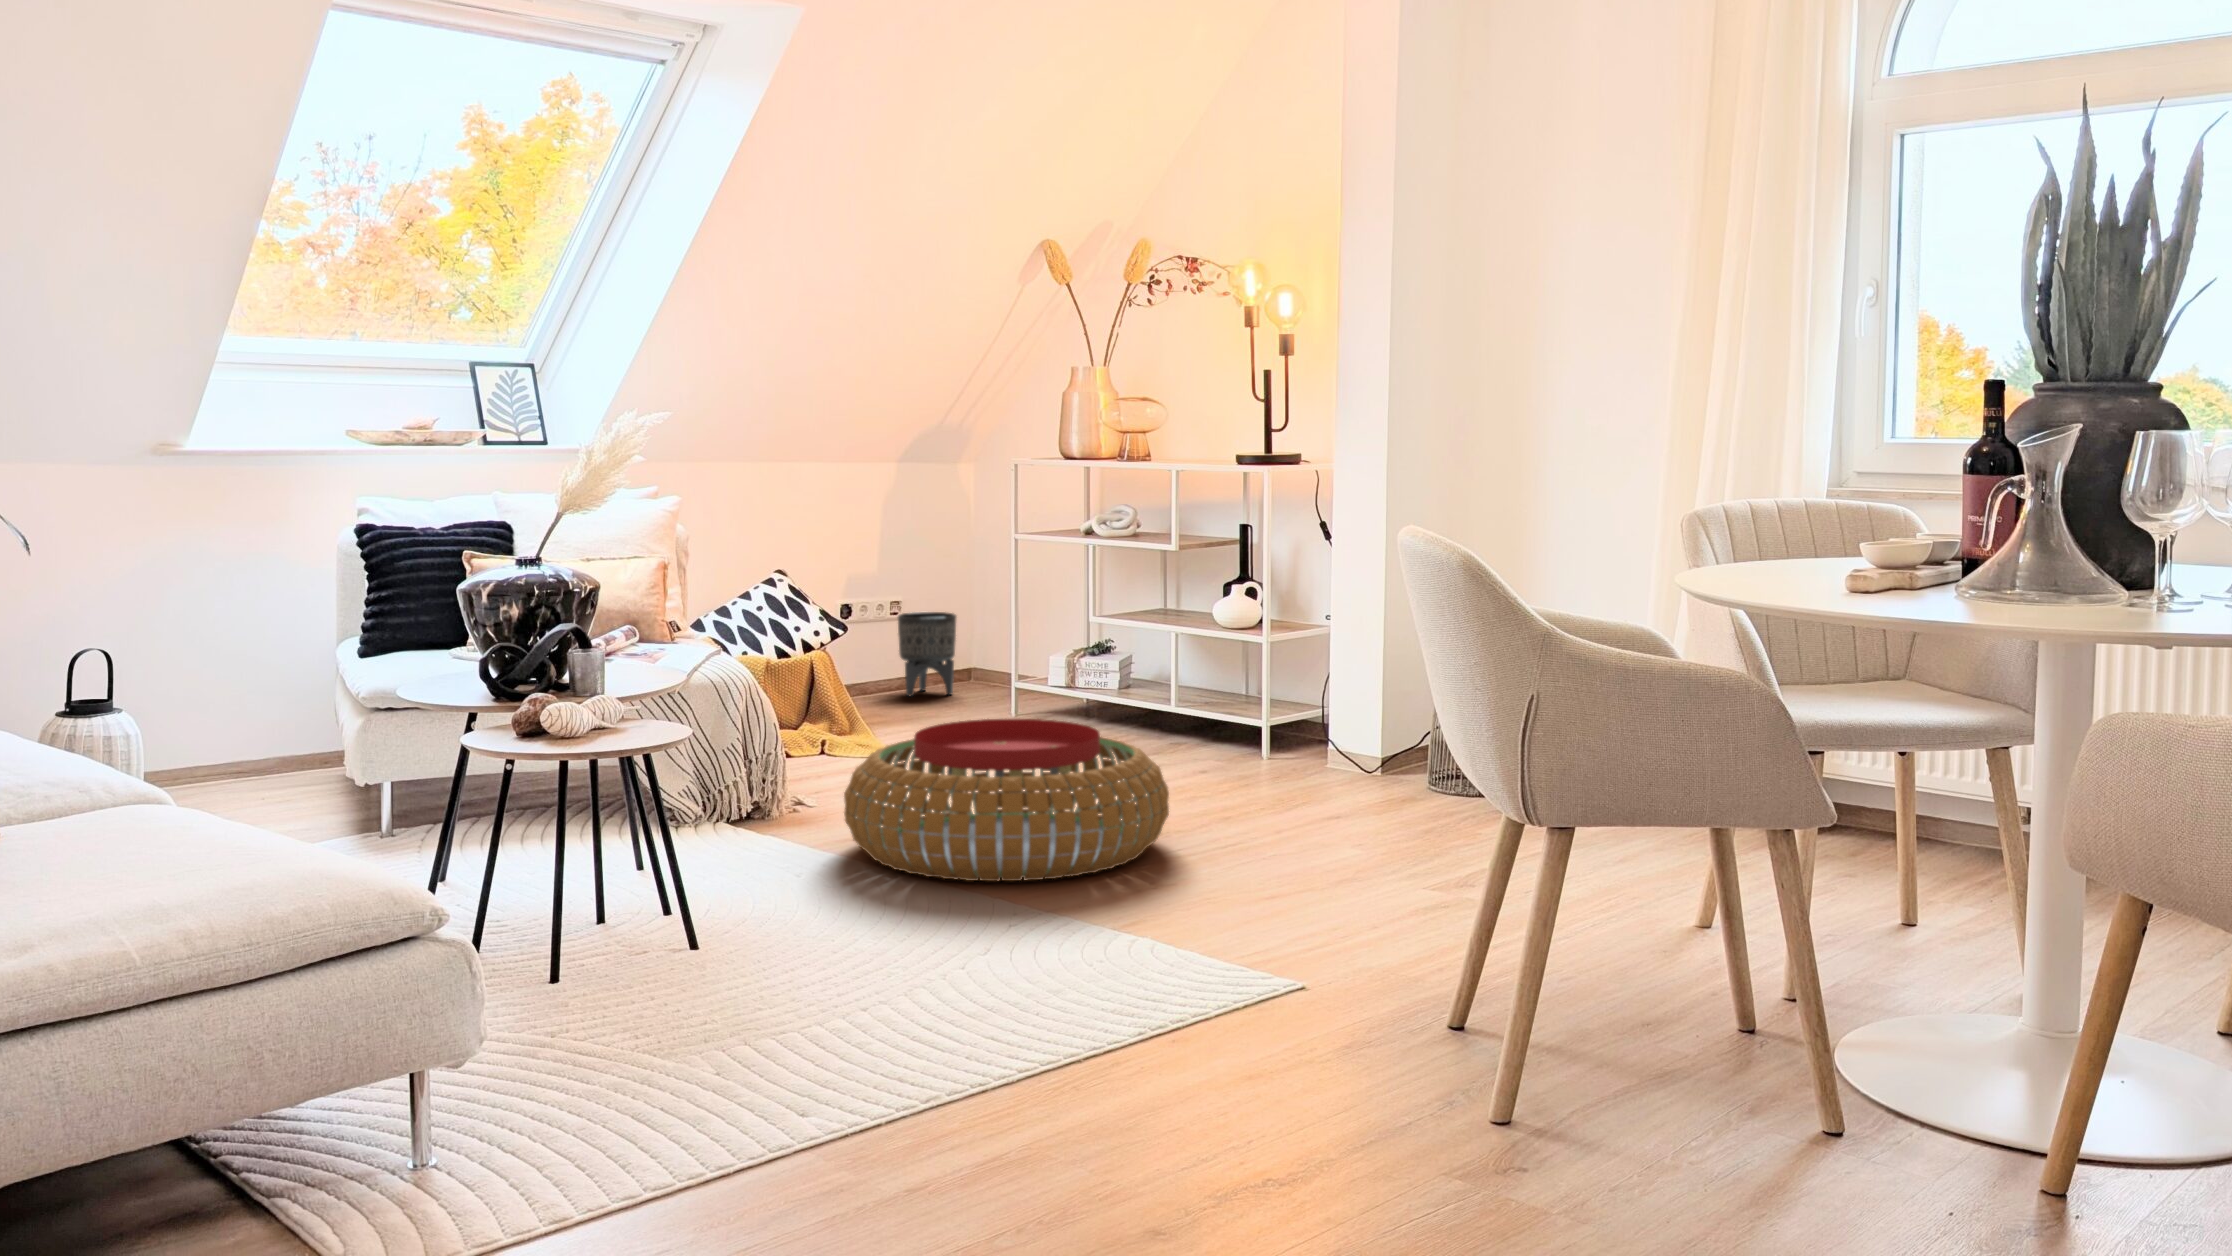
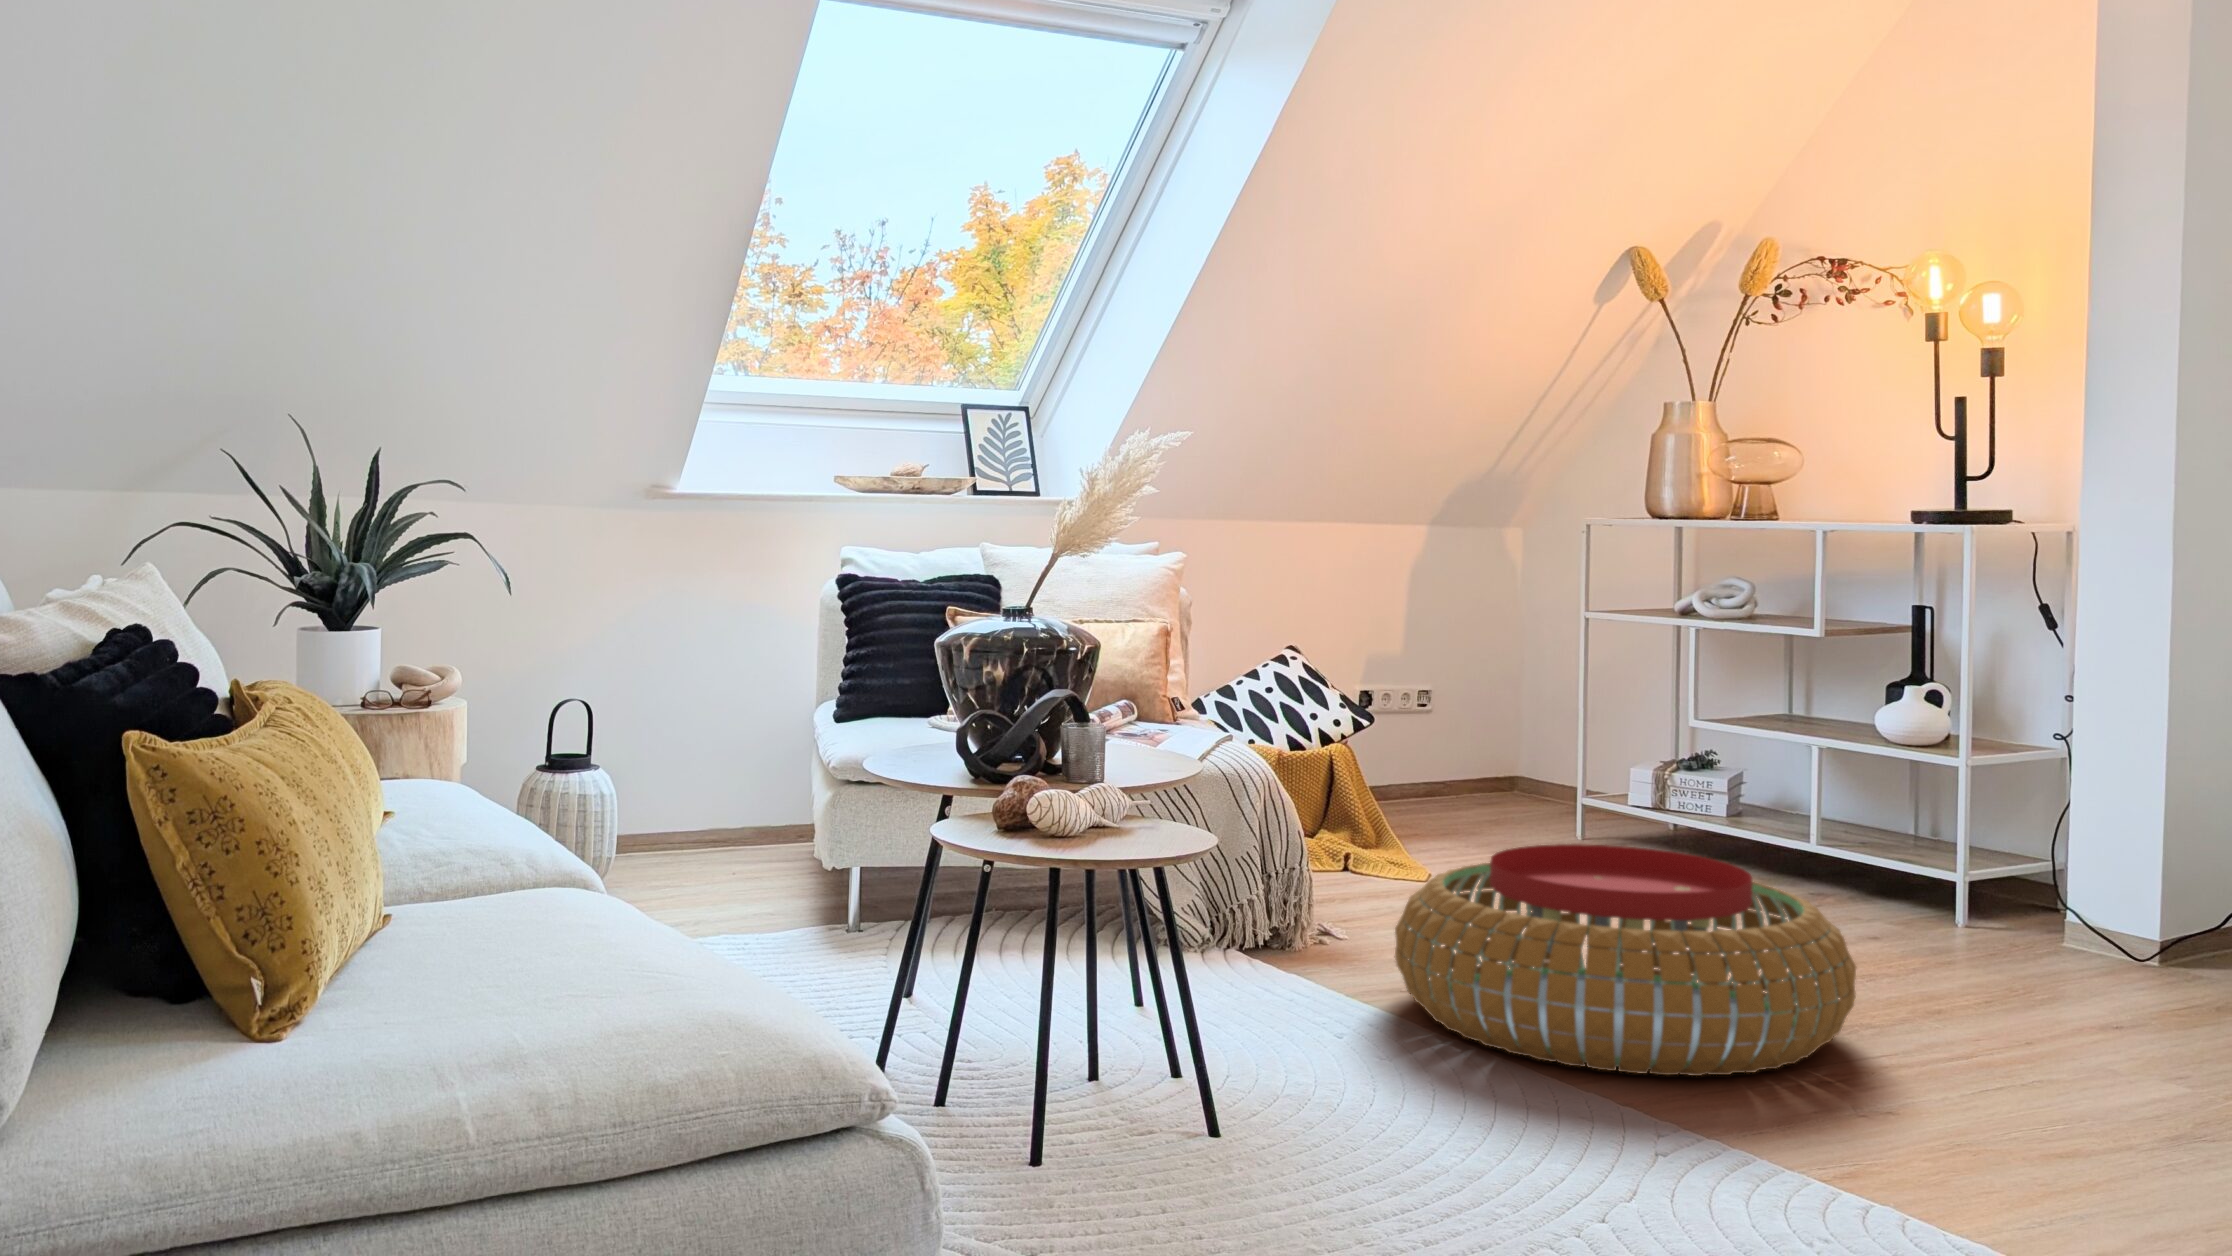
planter: present [897,612,956,697] -> none [1431,703,1504,805]

